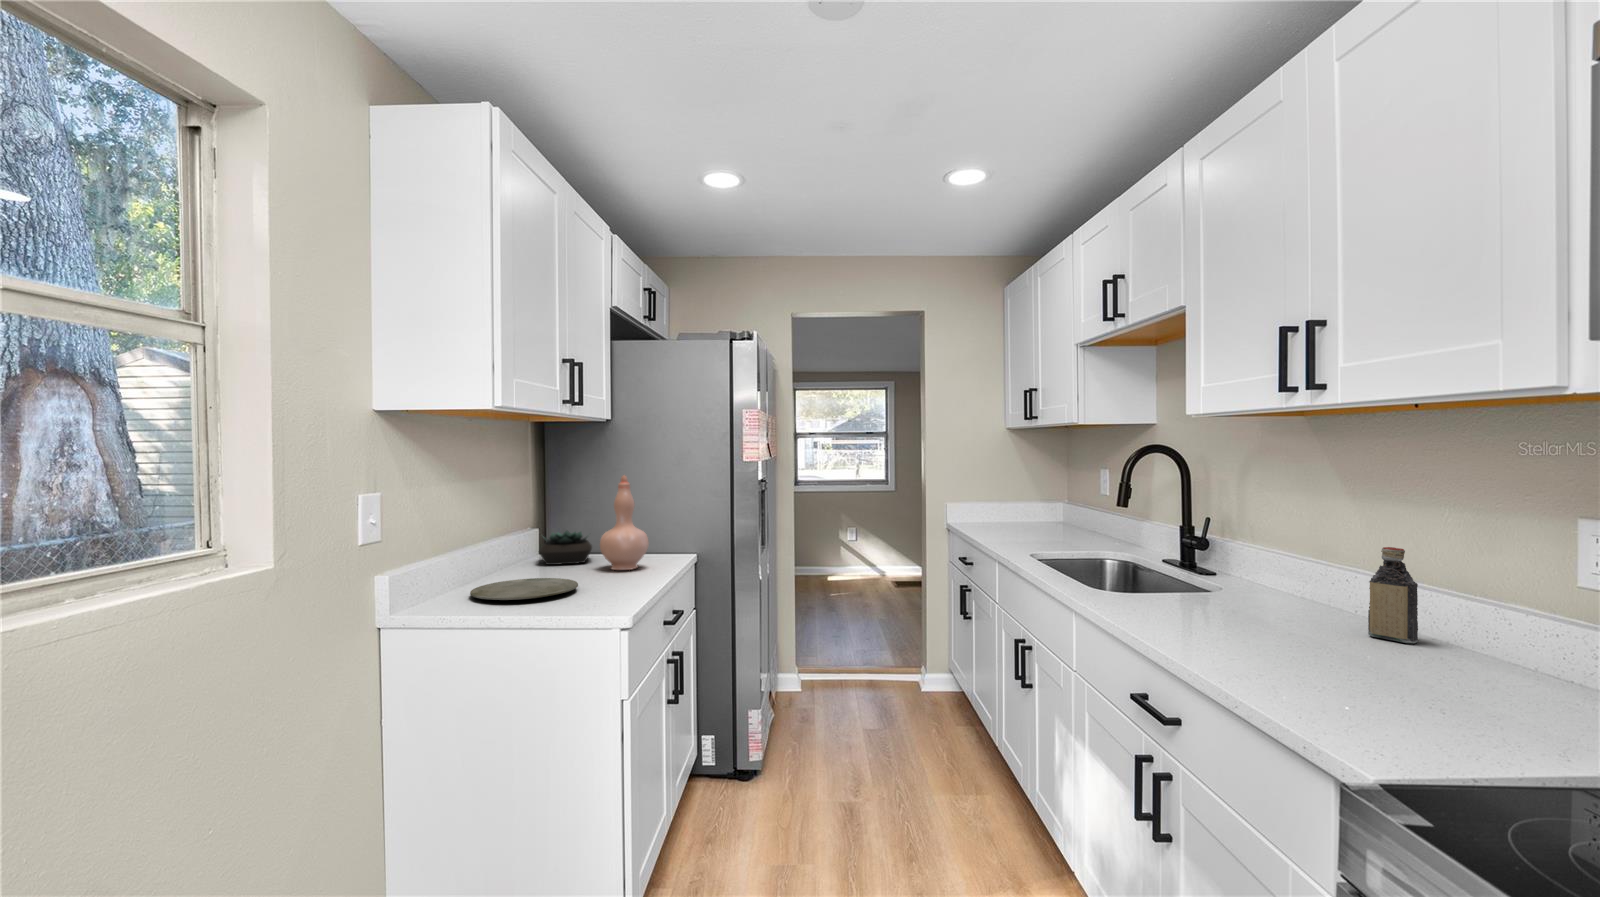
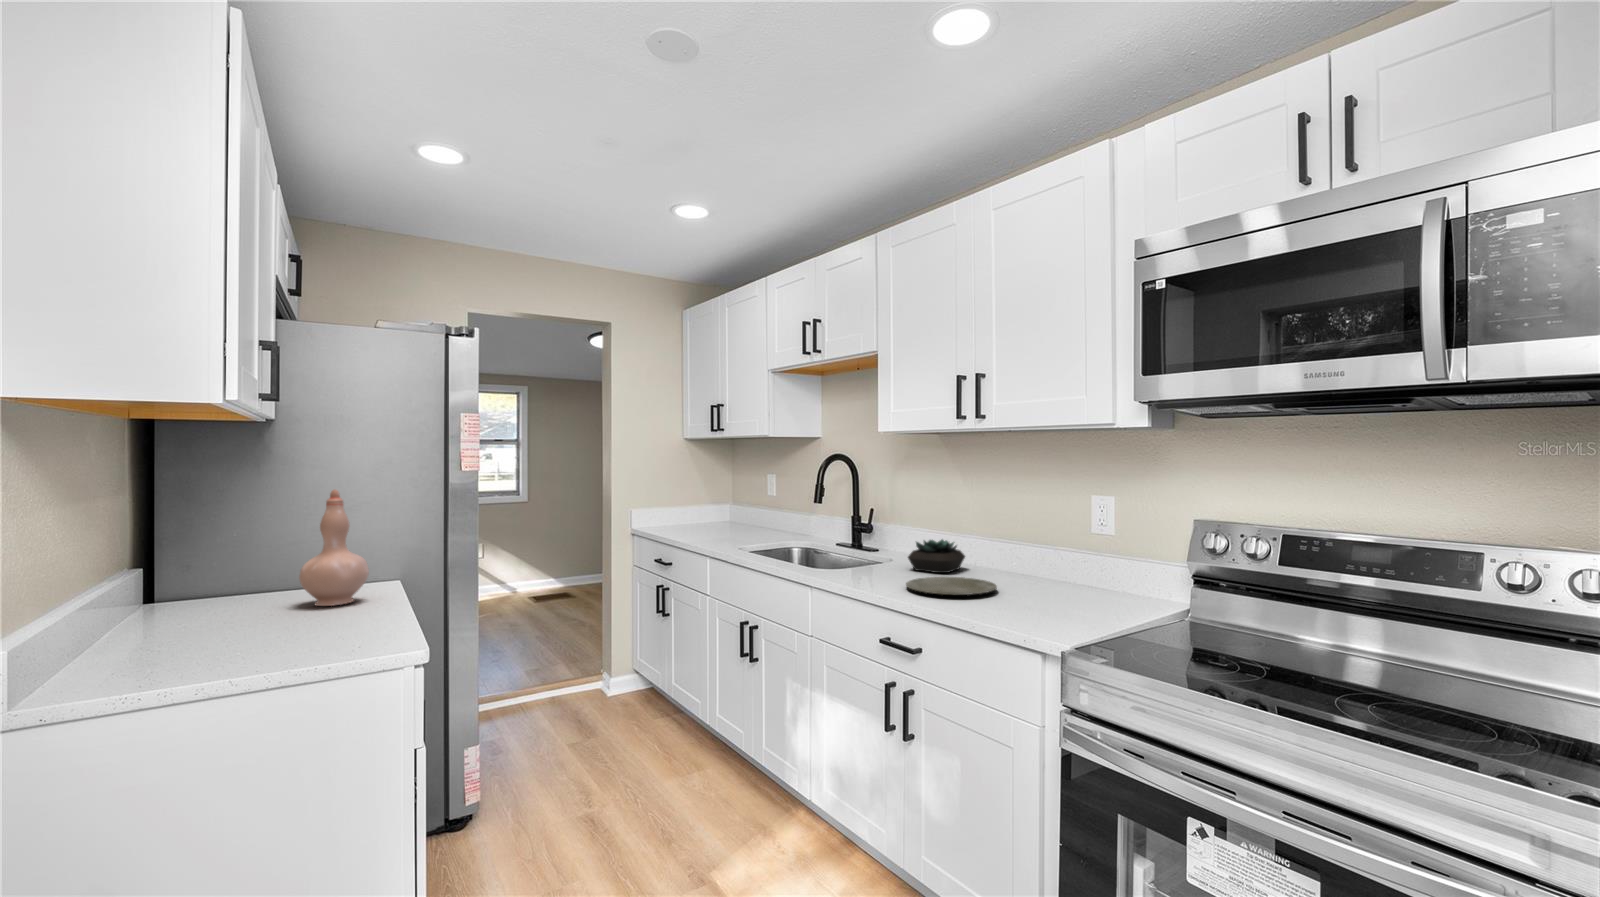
succulent plant: present [539,531,592,565] -> present [908,539,965,573]
bottle: present [1368,547,1418,643] -> none [995,520,1019,579]
plate: present [470,578,578,600] -> present [906,577,997,595]

